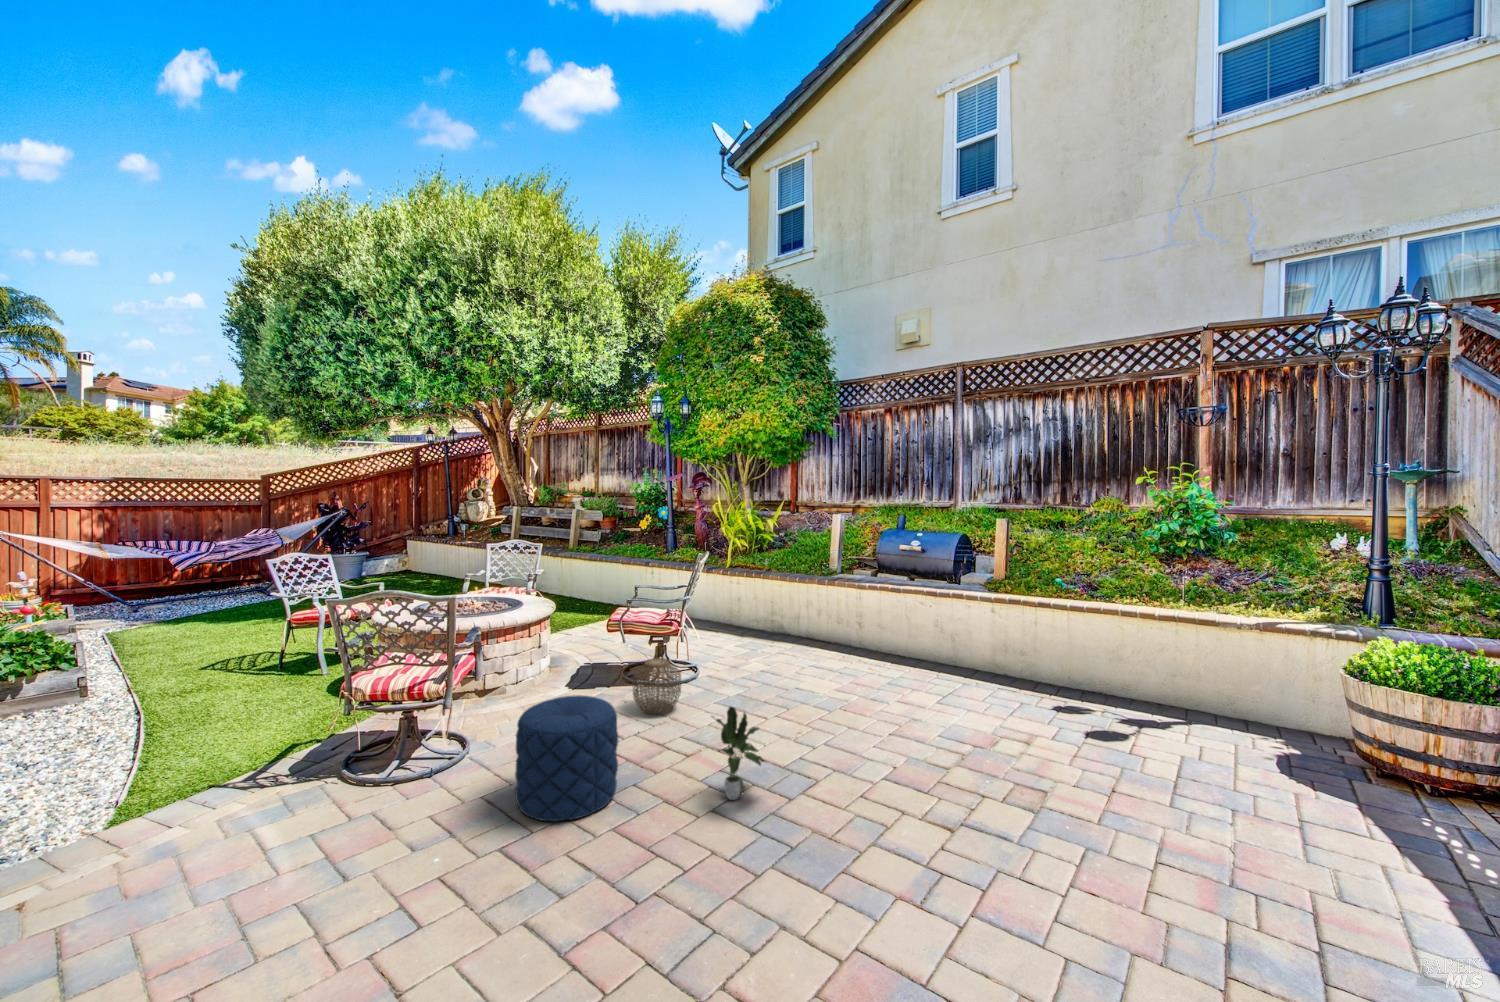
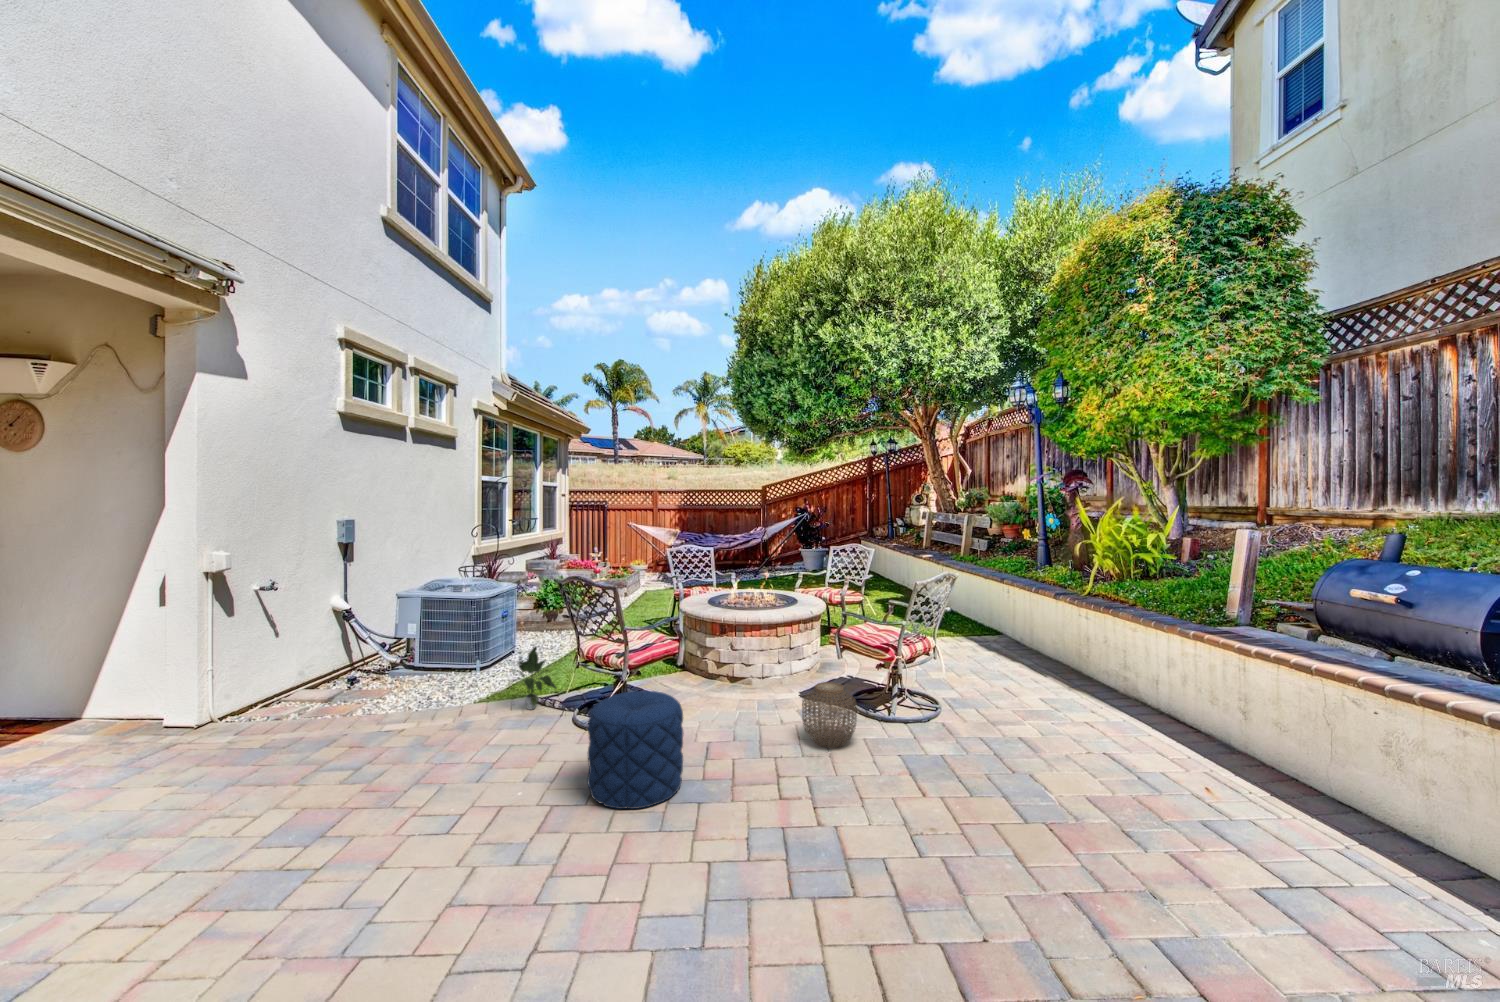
potted plant: present [712,706,766,800] -> present [512,647,557,709]

